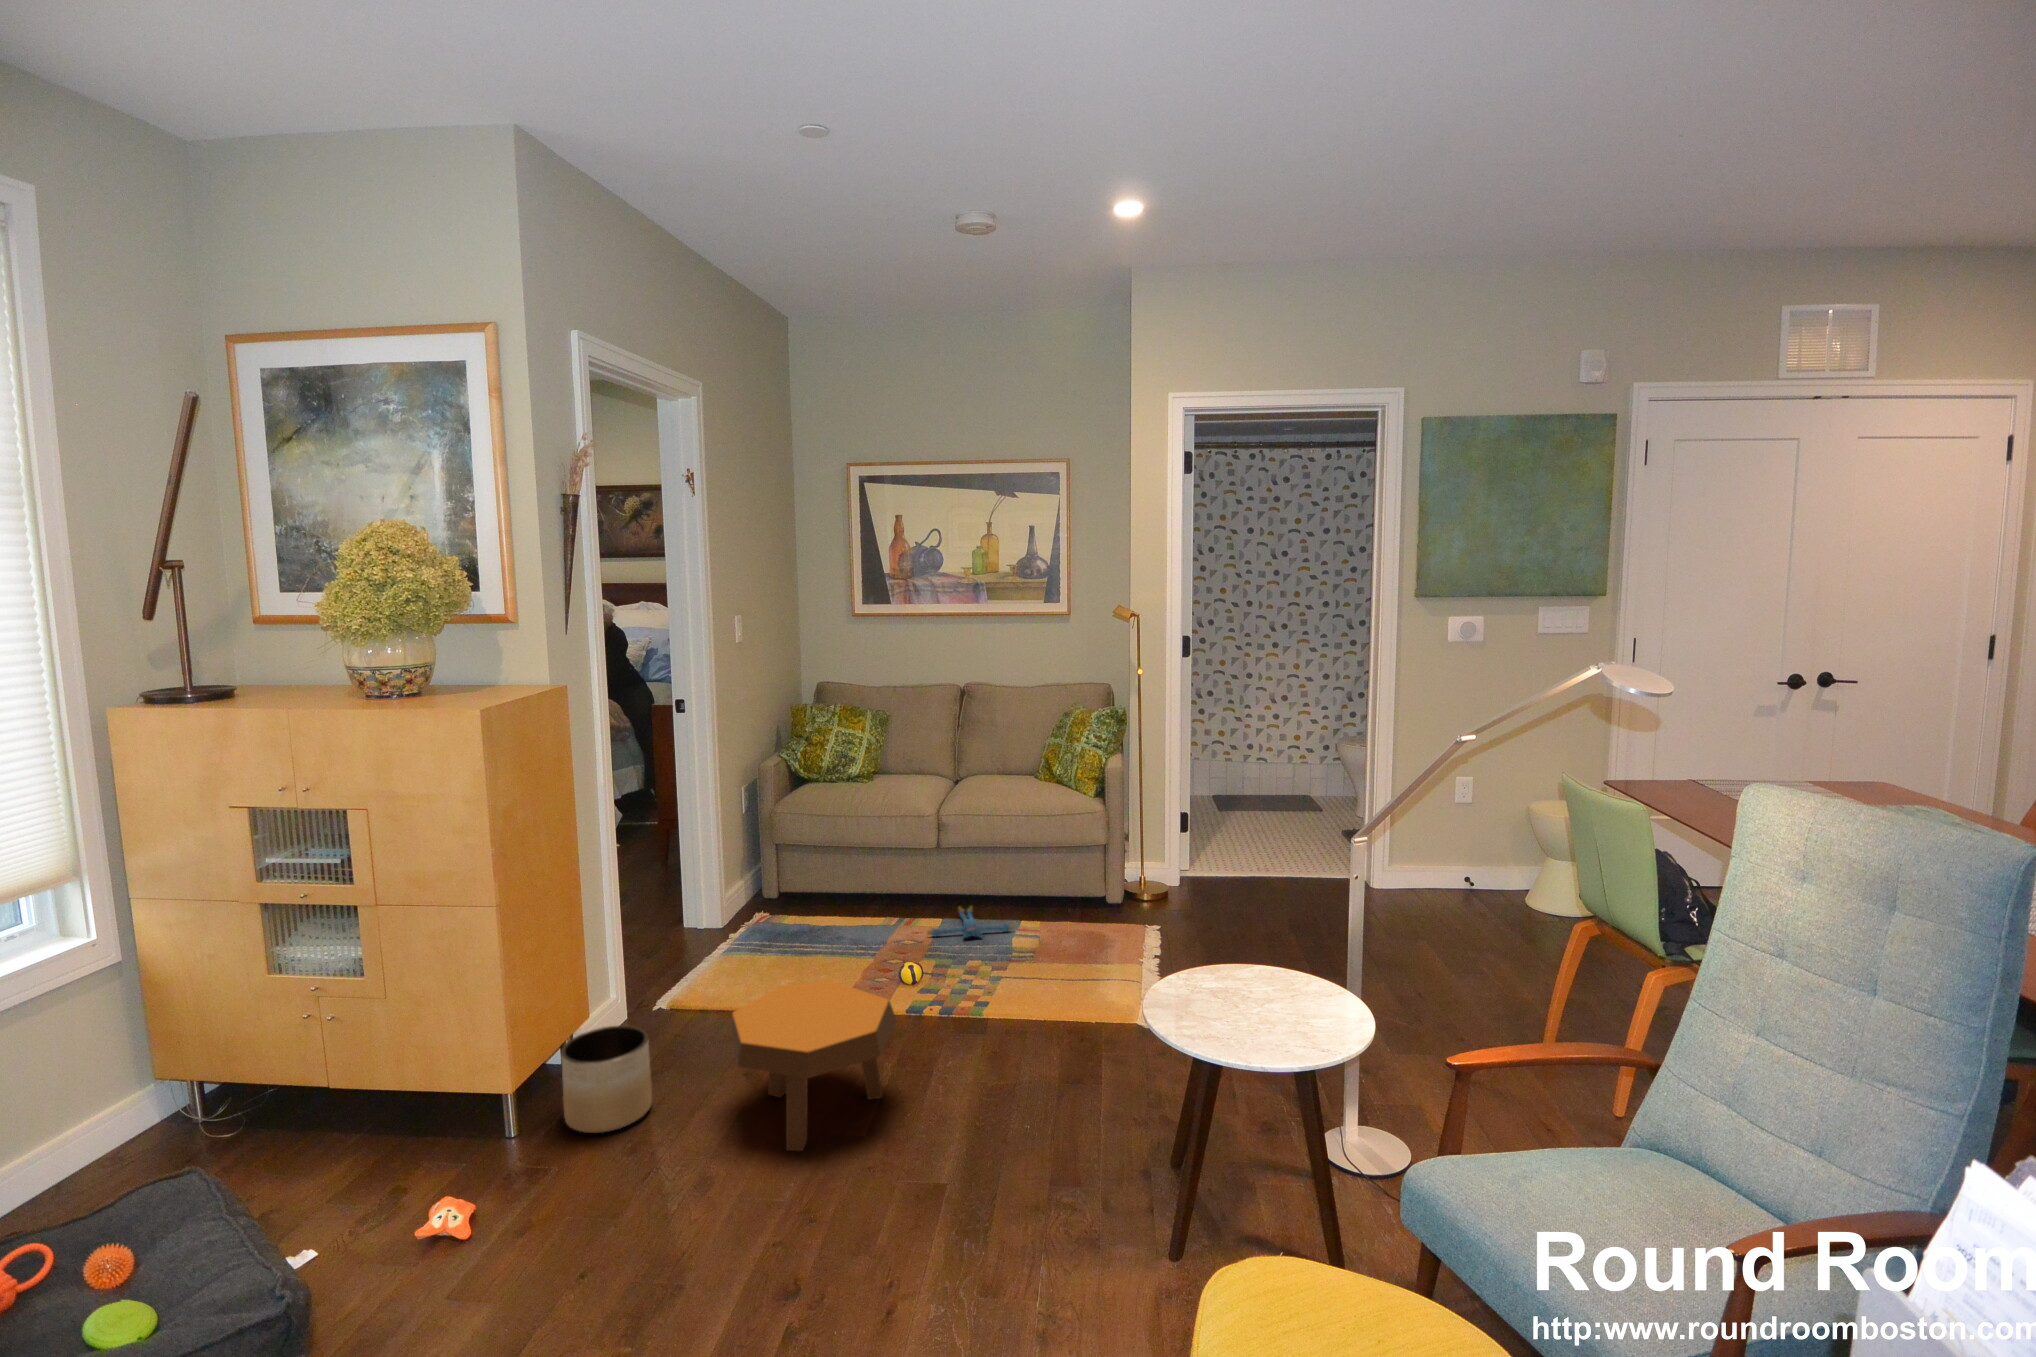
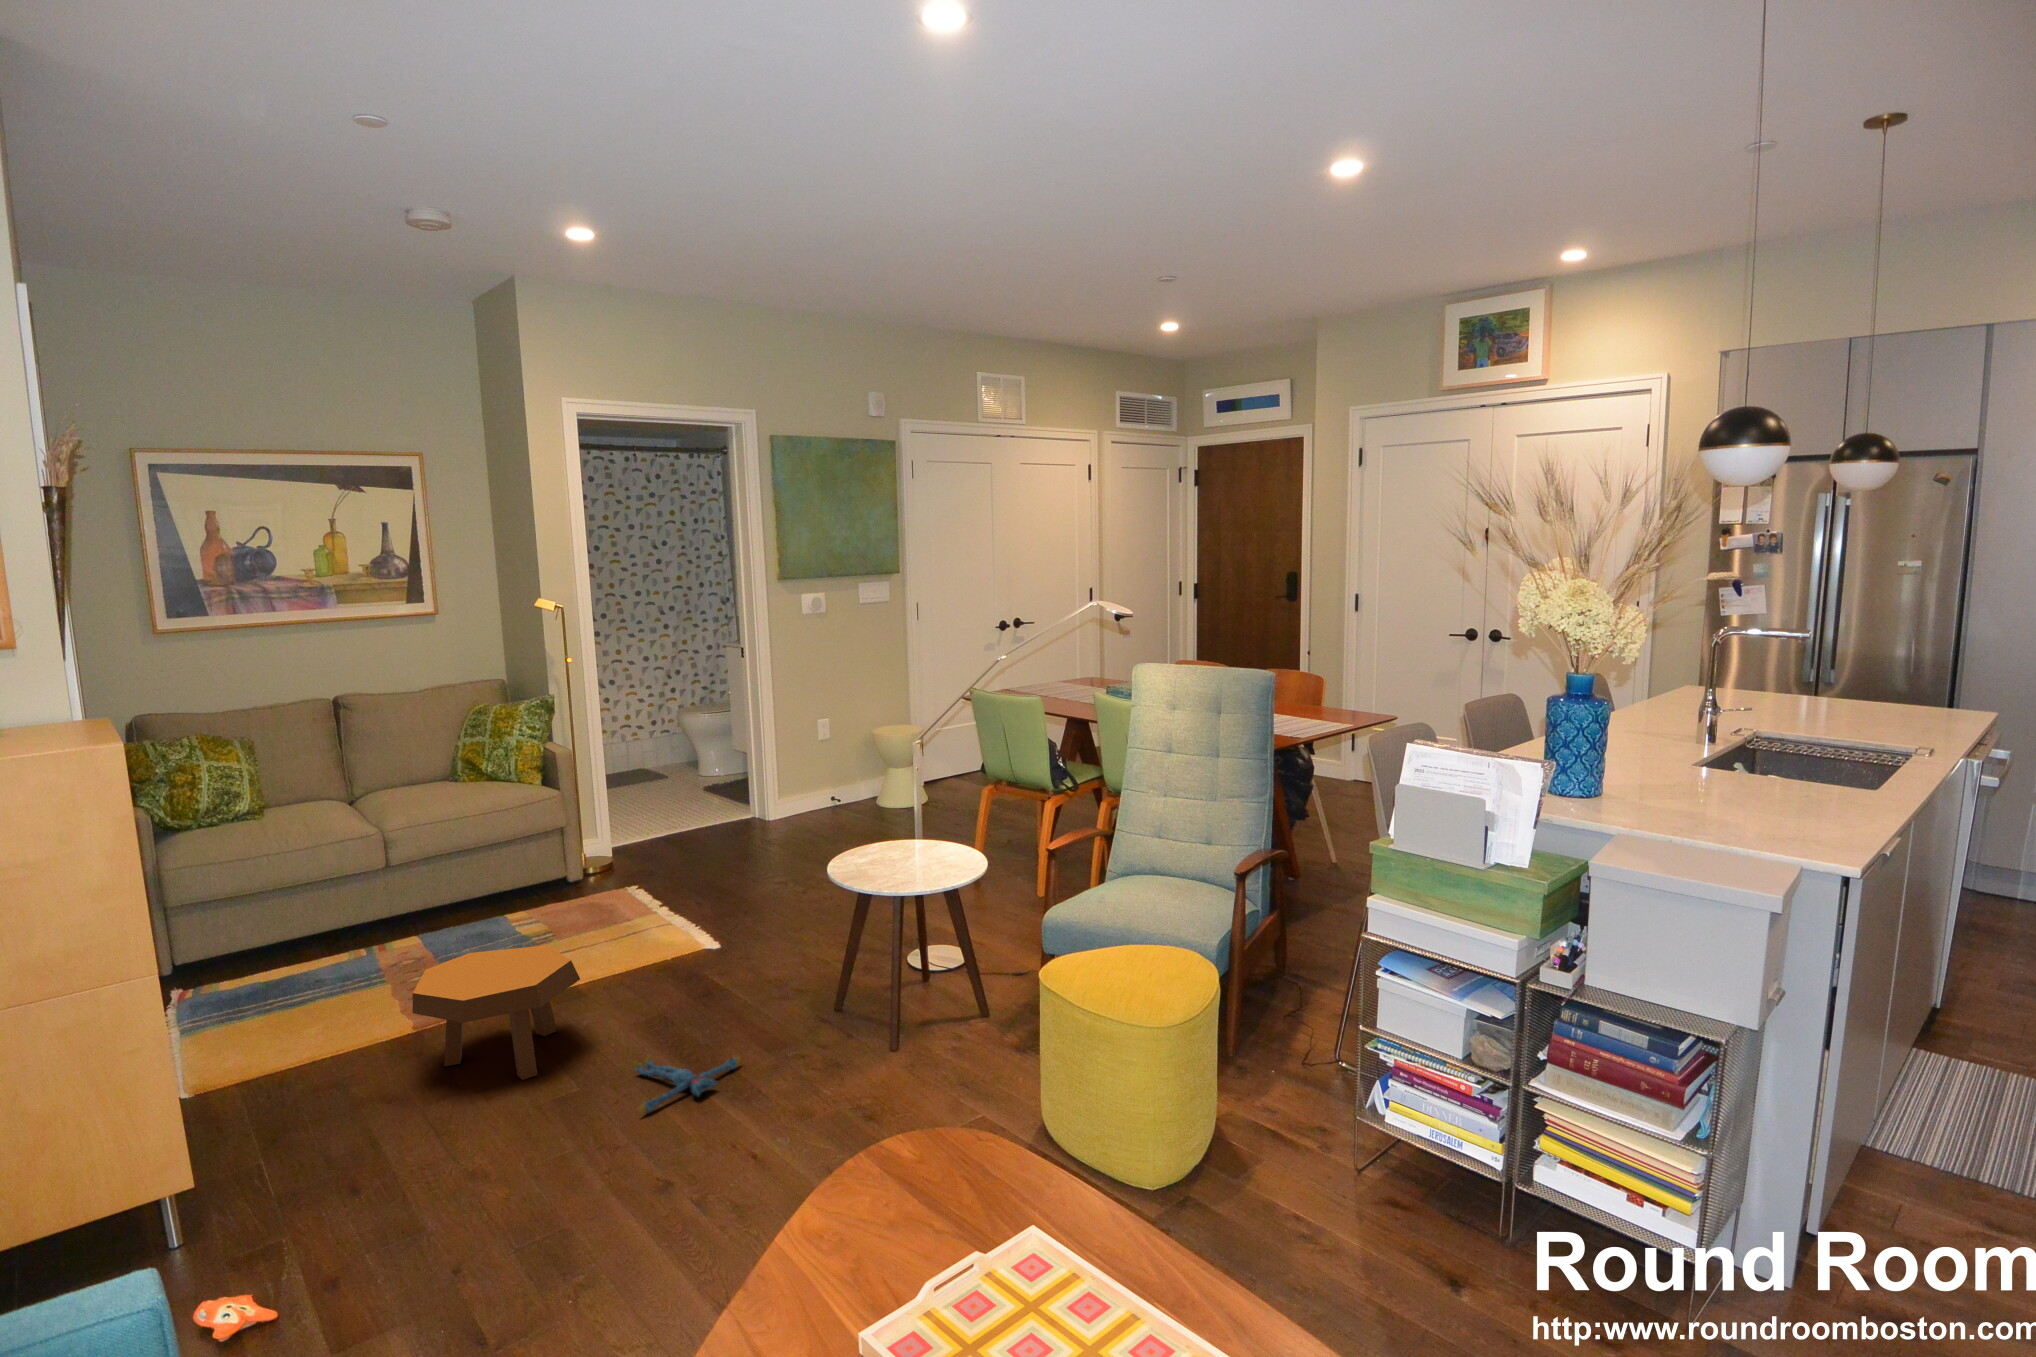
plush toy: present [927,906,1014,938] -> present [633,1055,741,1113]
planter: present [561,1025,652,1133] -> none [236,1043,342,1152]

